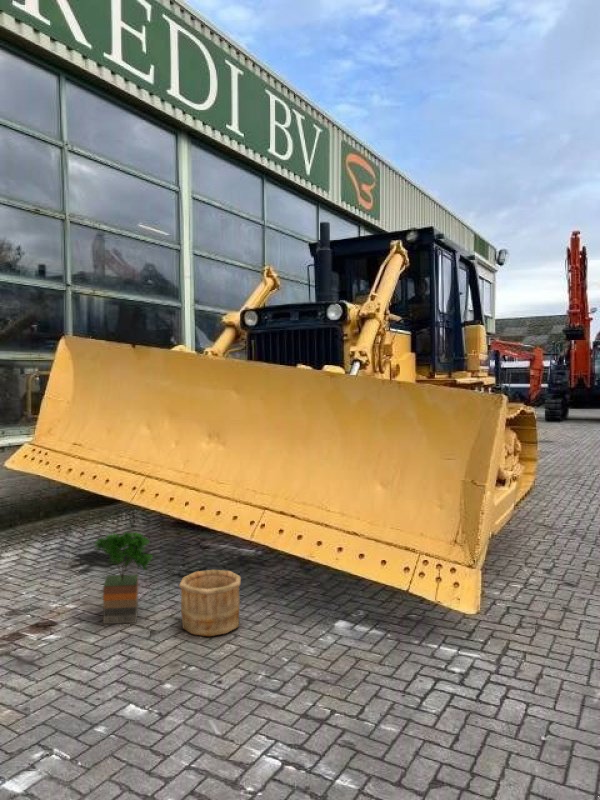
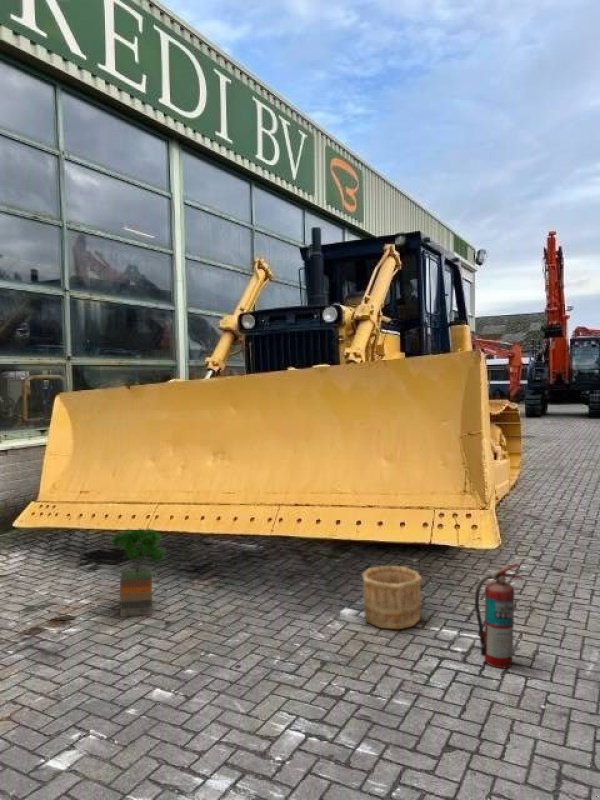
wooden bucket: present [179,570,241,636] -> present [362,566,422,629]
fire extinguisher: none [473,580,527,692] -> present [475,564,522,668]

